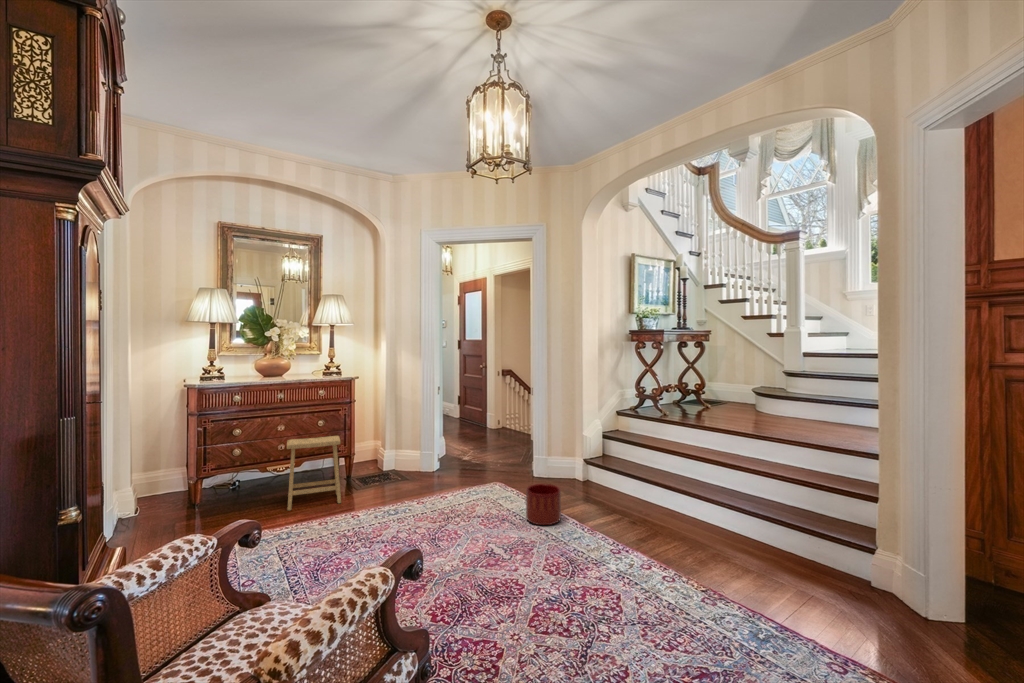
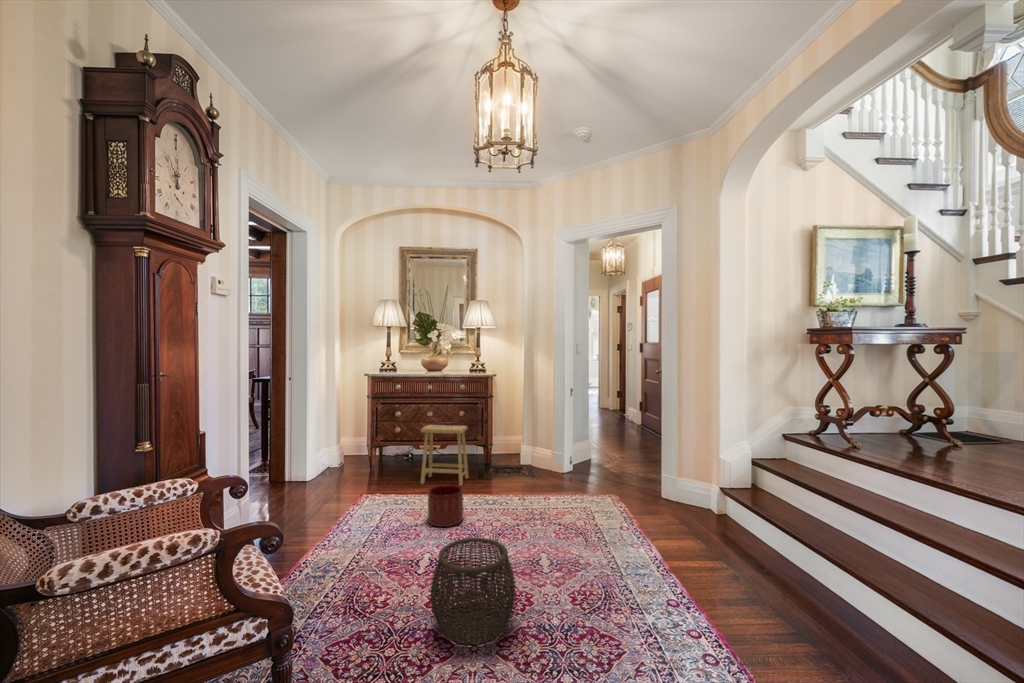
planter: present [526,484,561,525] -> present [428,485,463,527]
woven basket: none [452,535,535,638] -> present [430,538,516,646]

